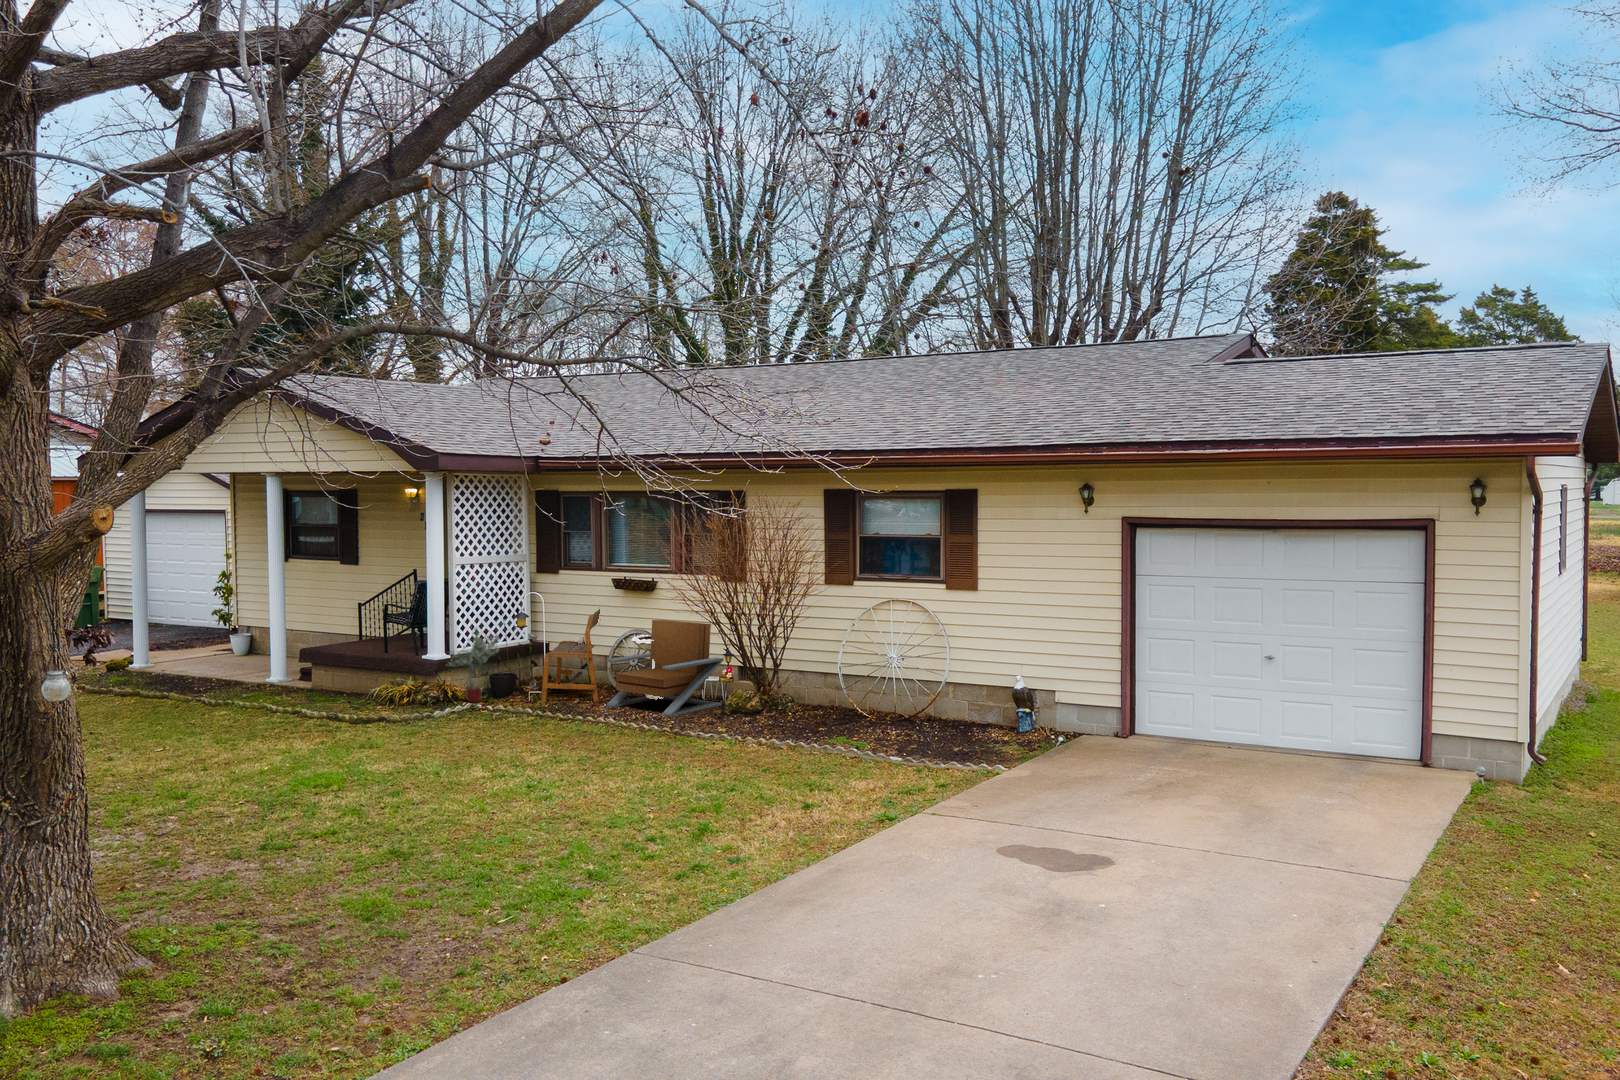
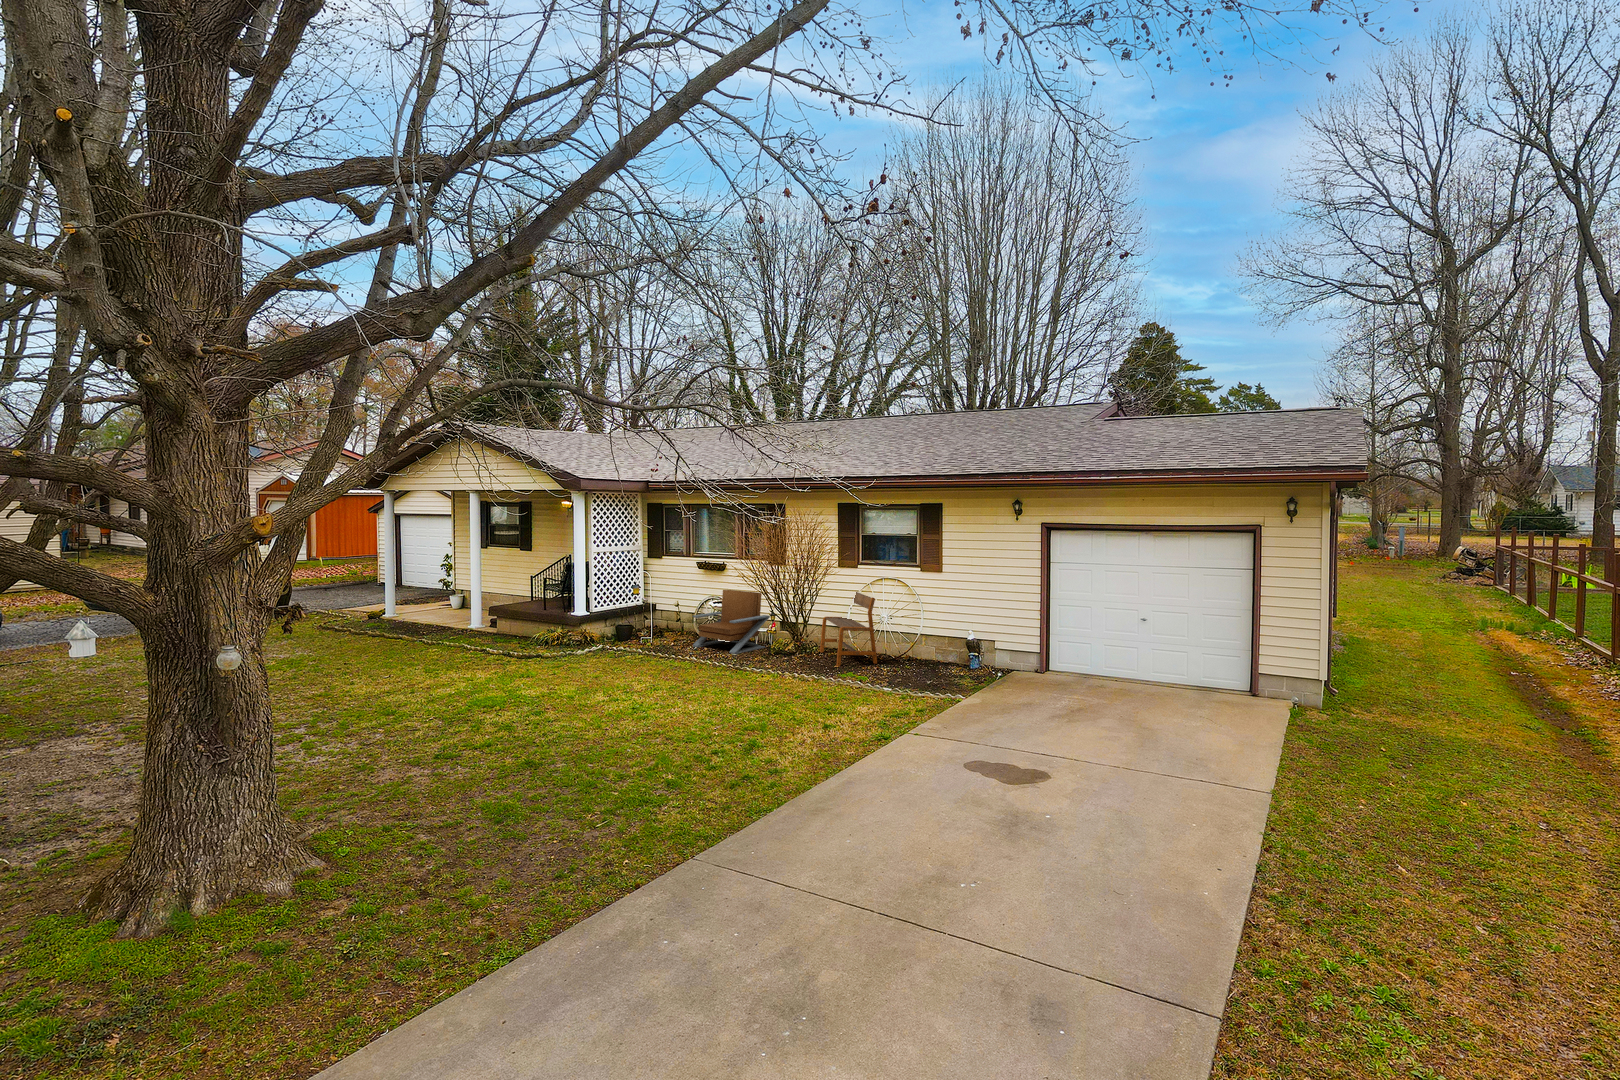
bench: present [541,609,600,703] -> present [820,592,877,666]
potted tree: present [446,628,499,702] -> none [586,593,622,643]

